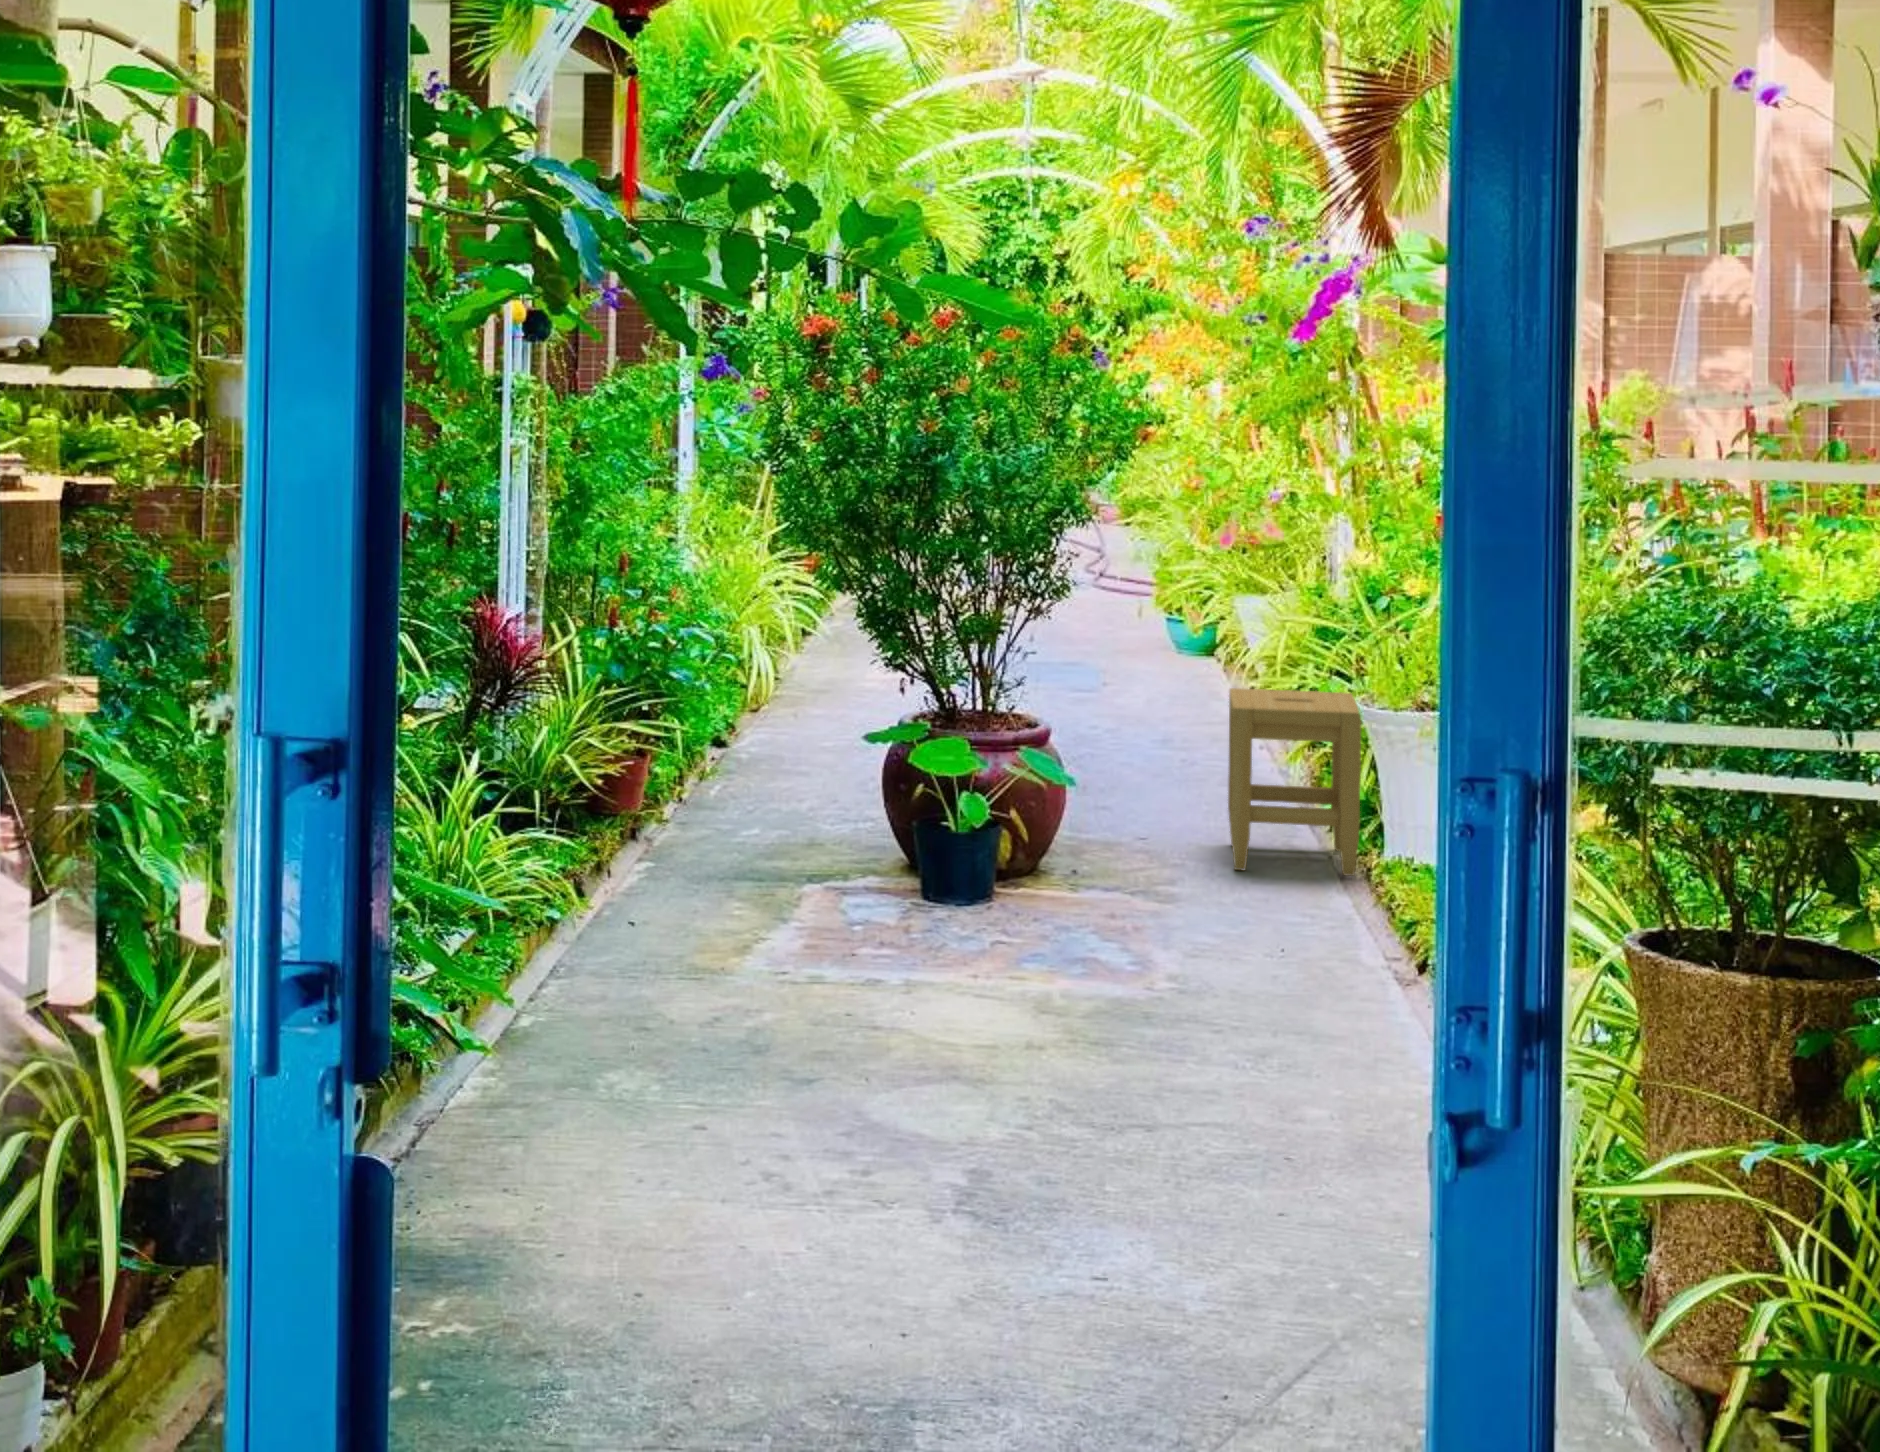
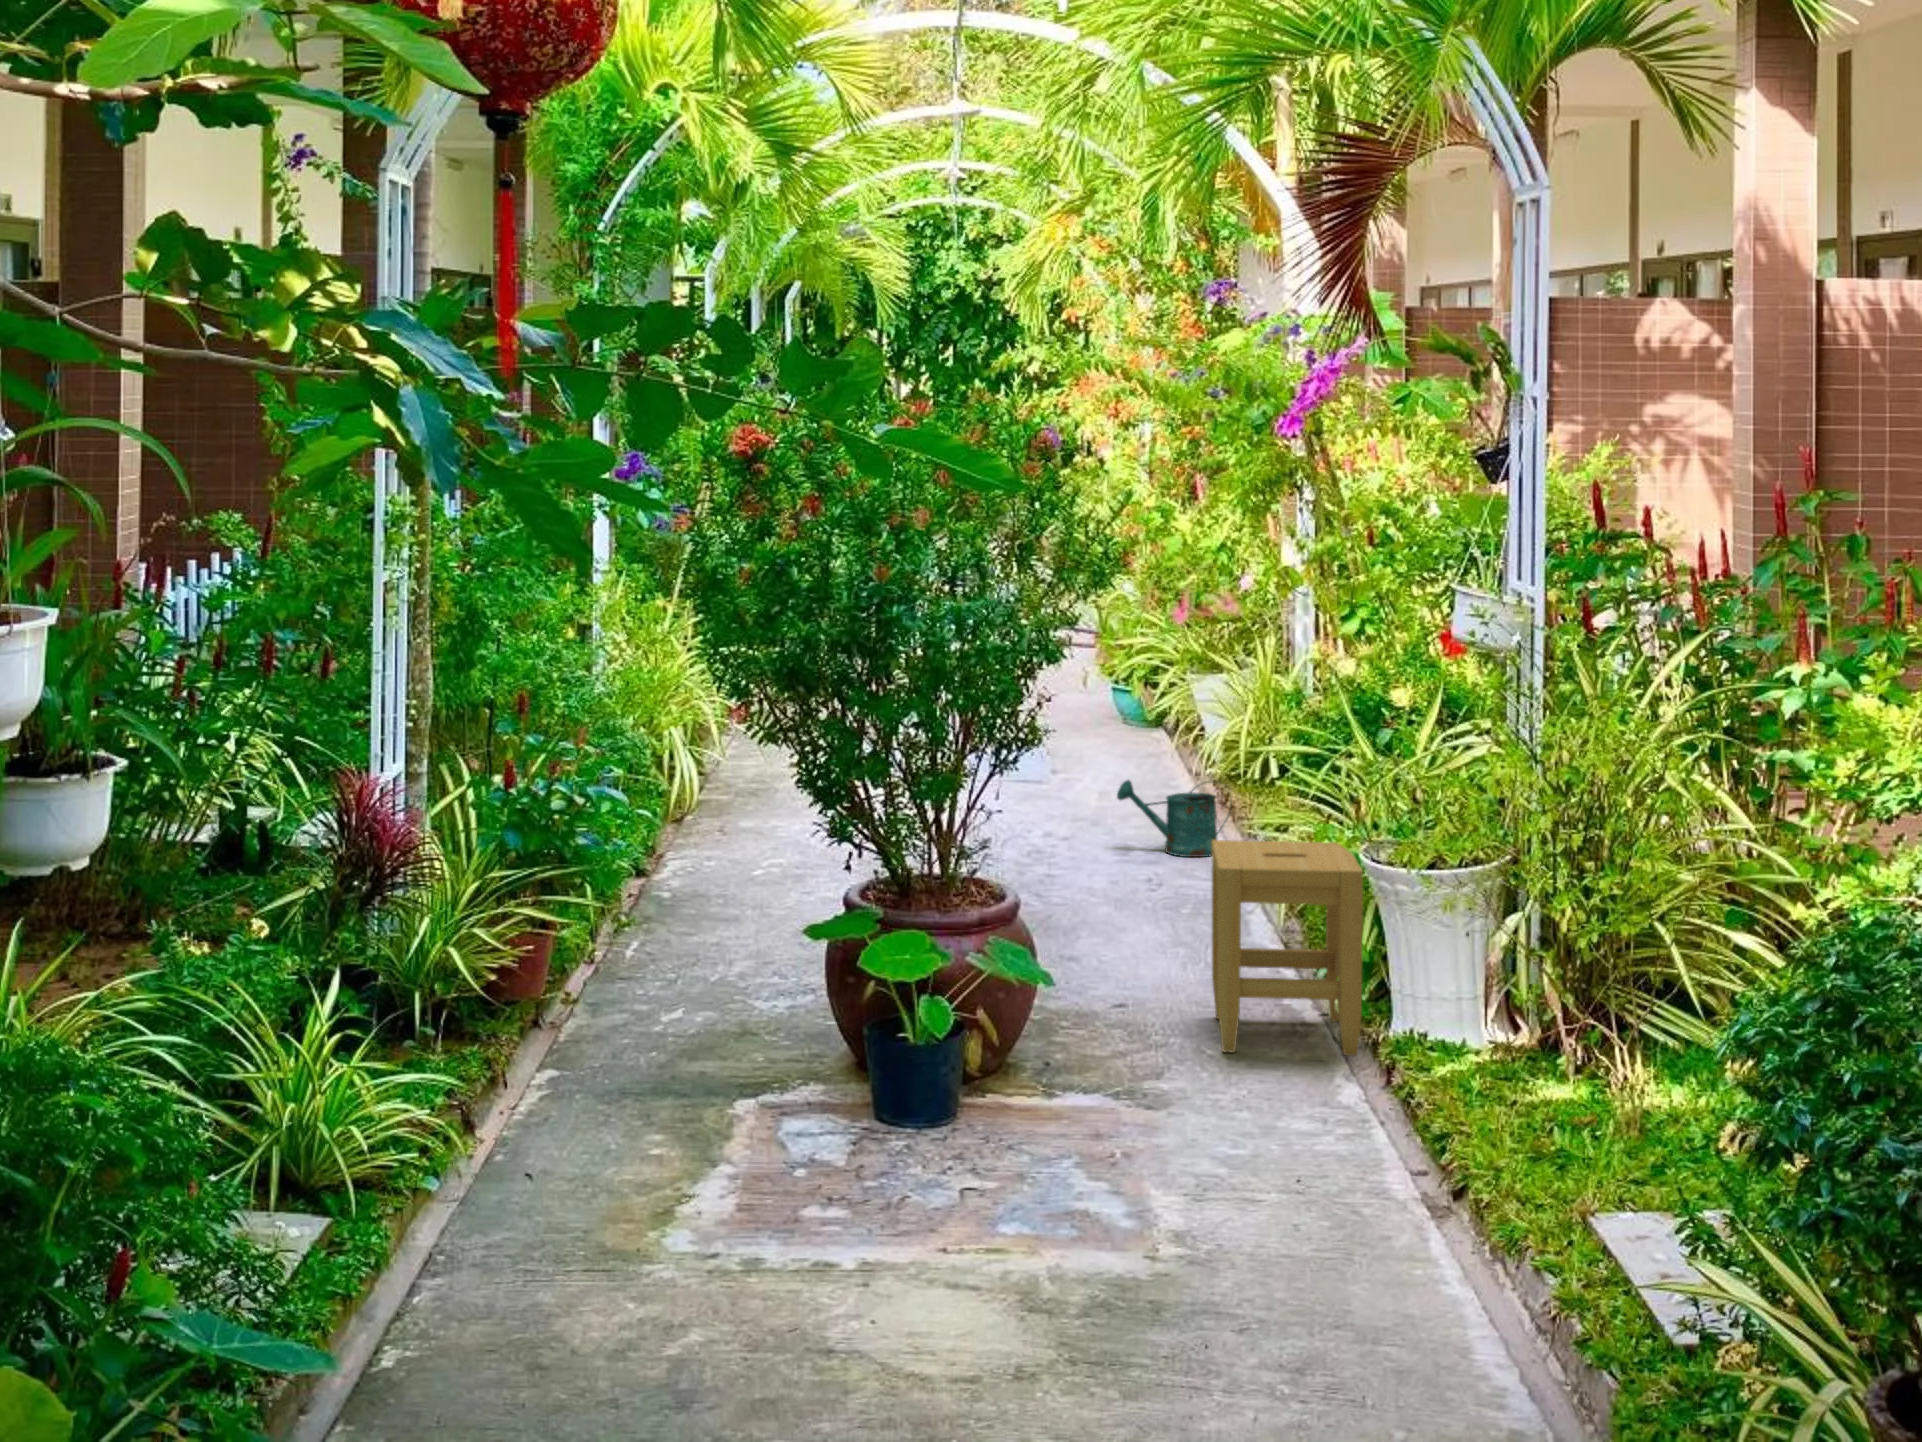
watering can: none [1154,655,1261,727] -> present [1117,780,1228,857]

